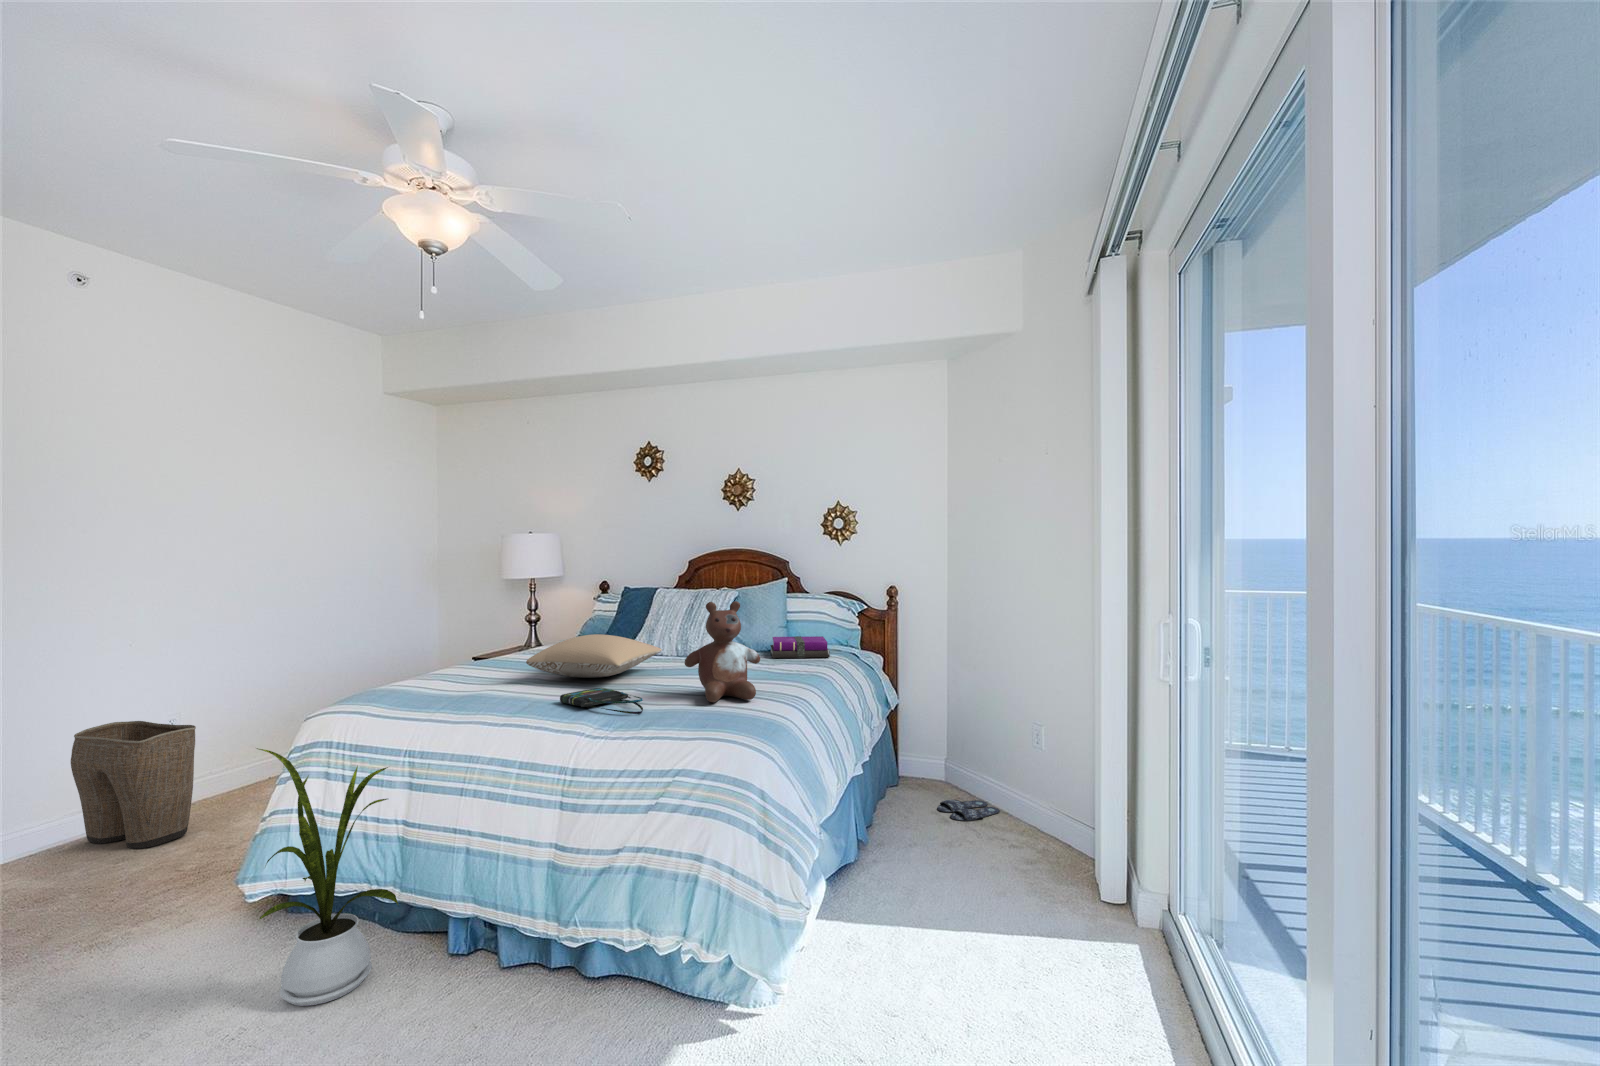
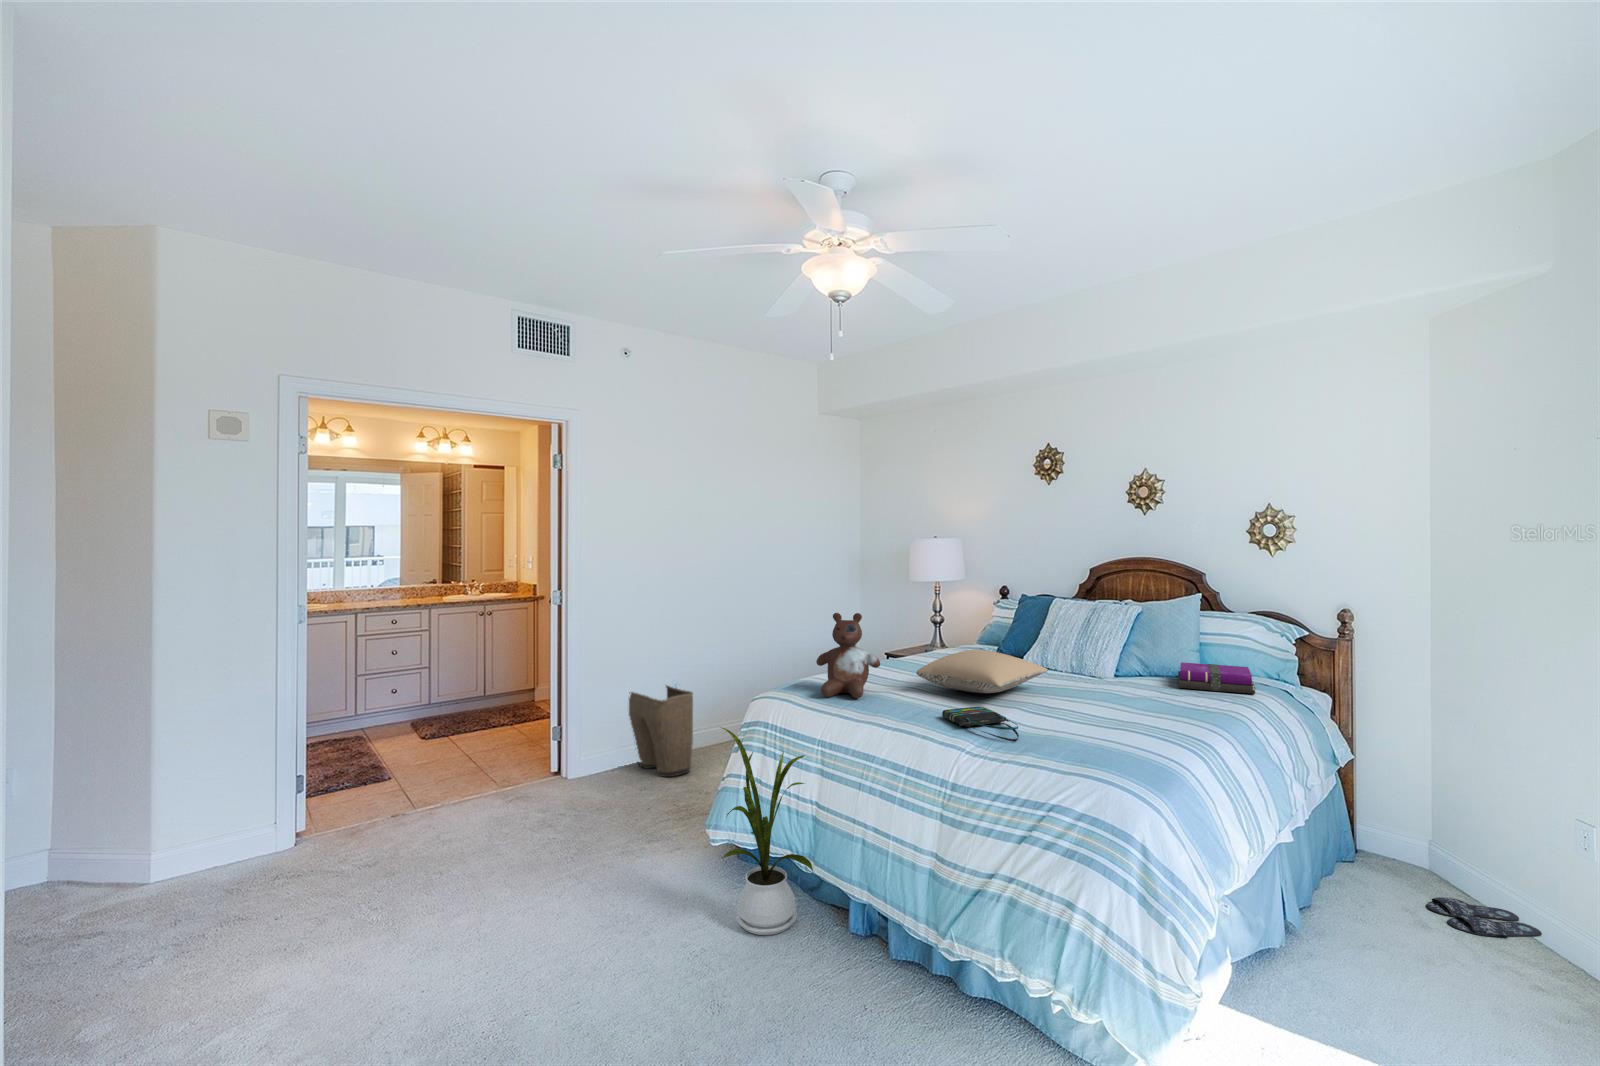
stuffed bear: present [685,601,760,702] -> present [816,613,880,698]

